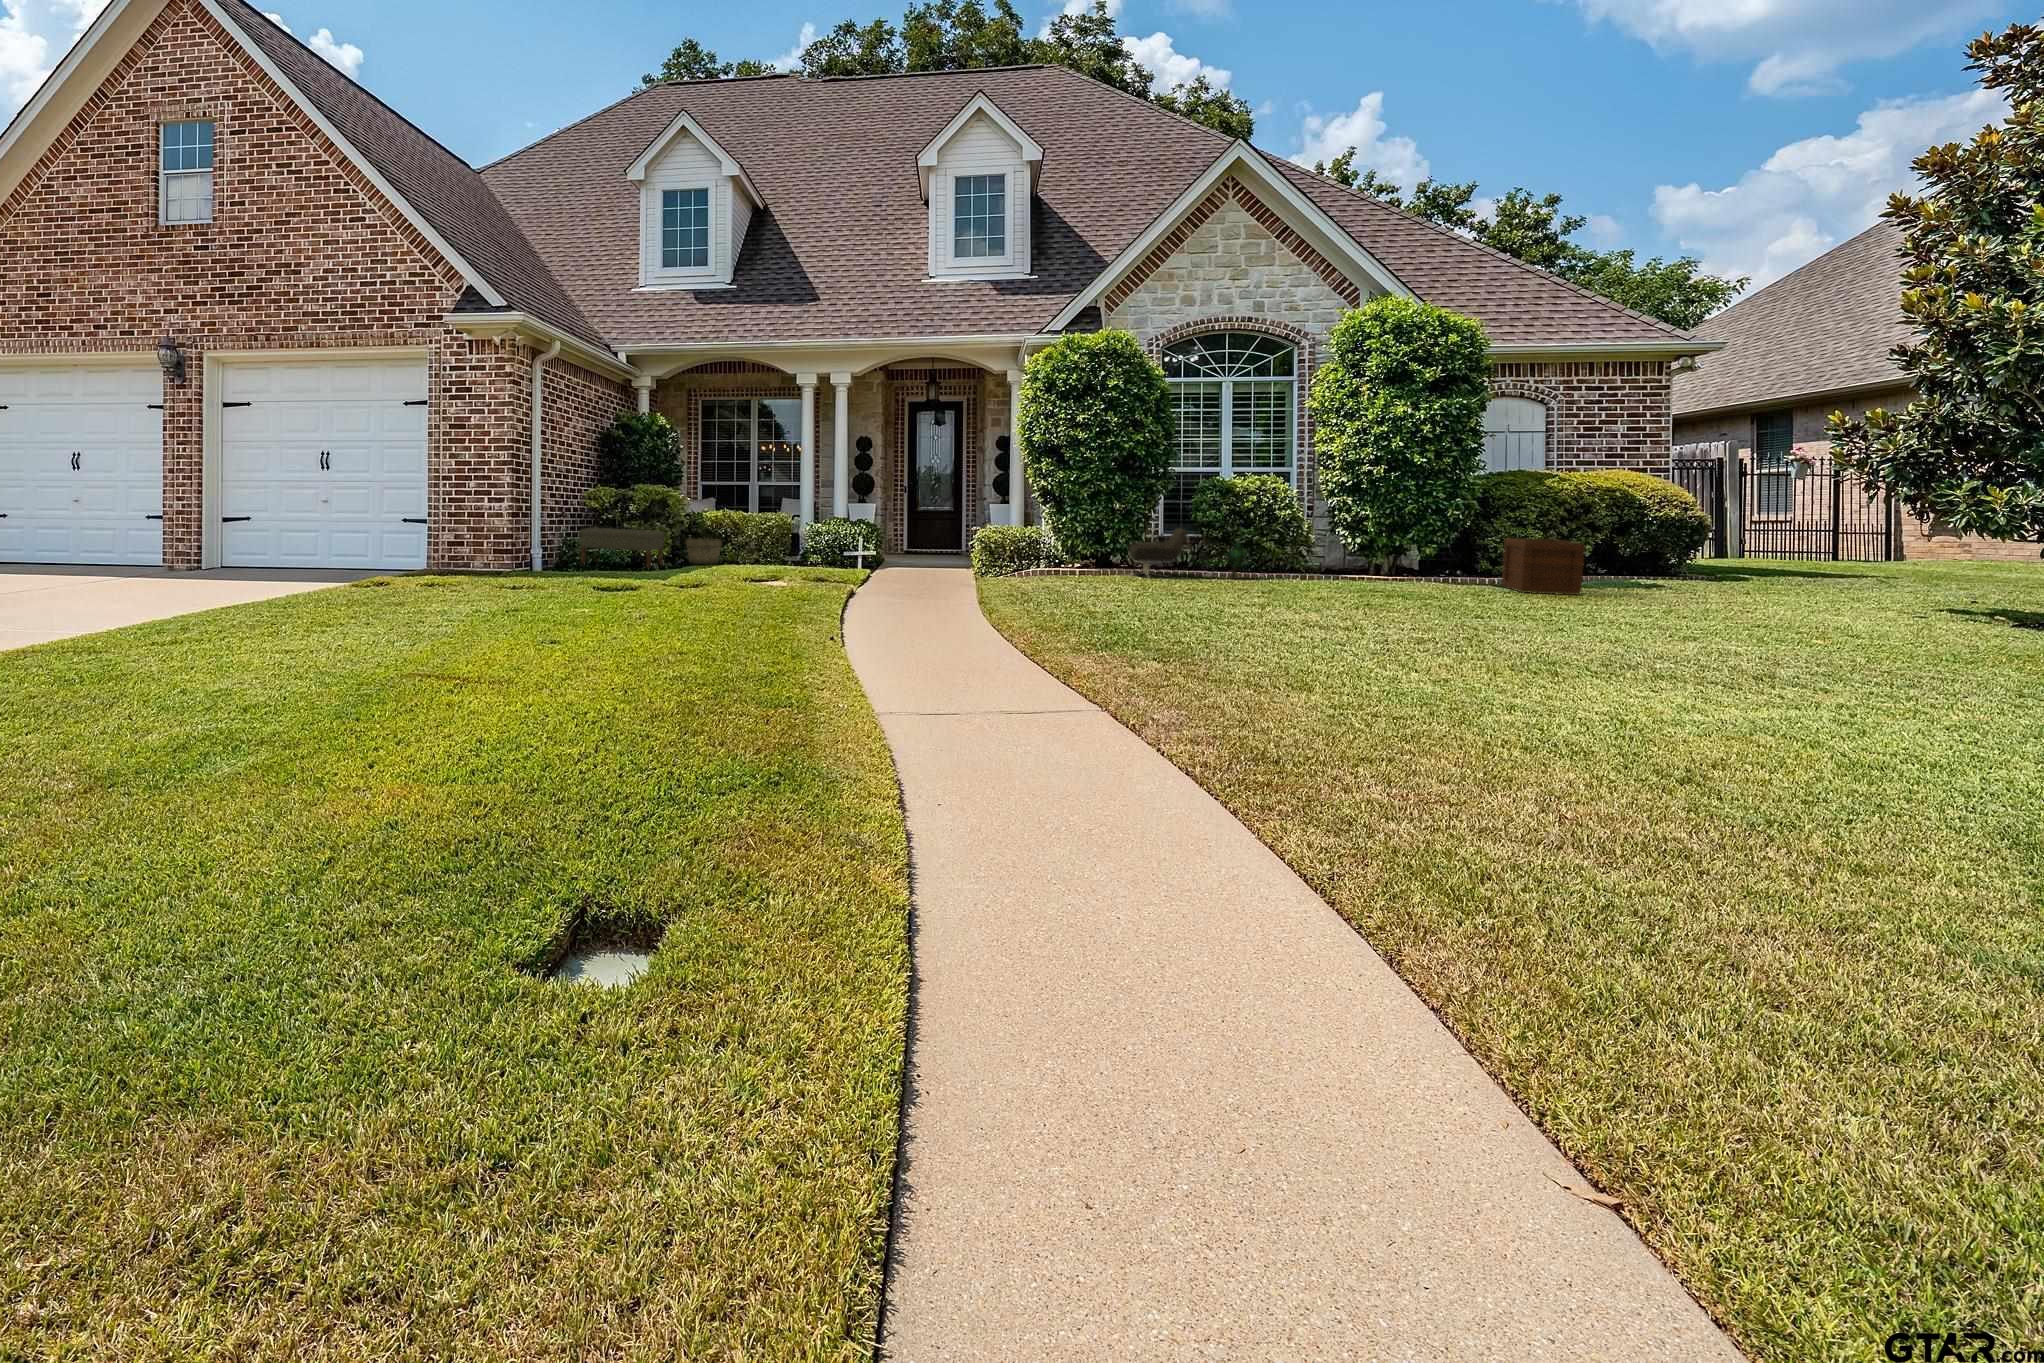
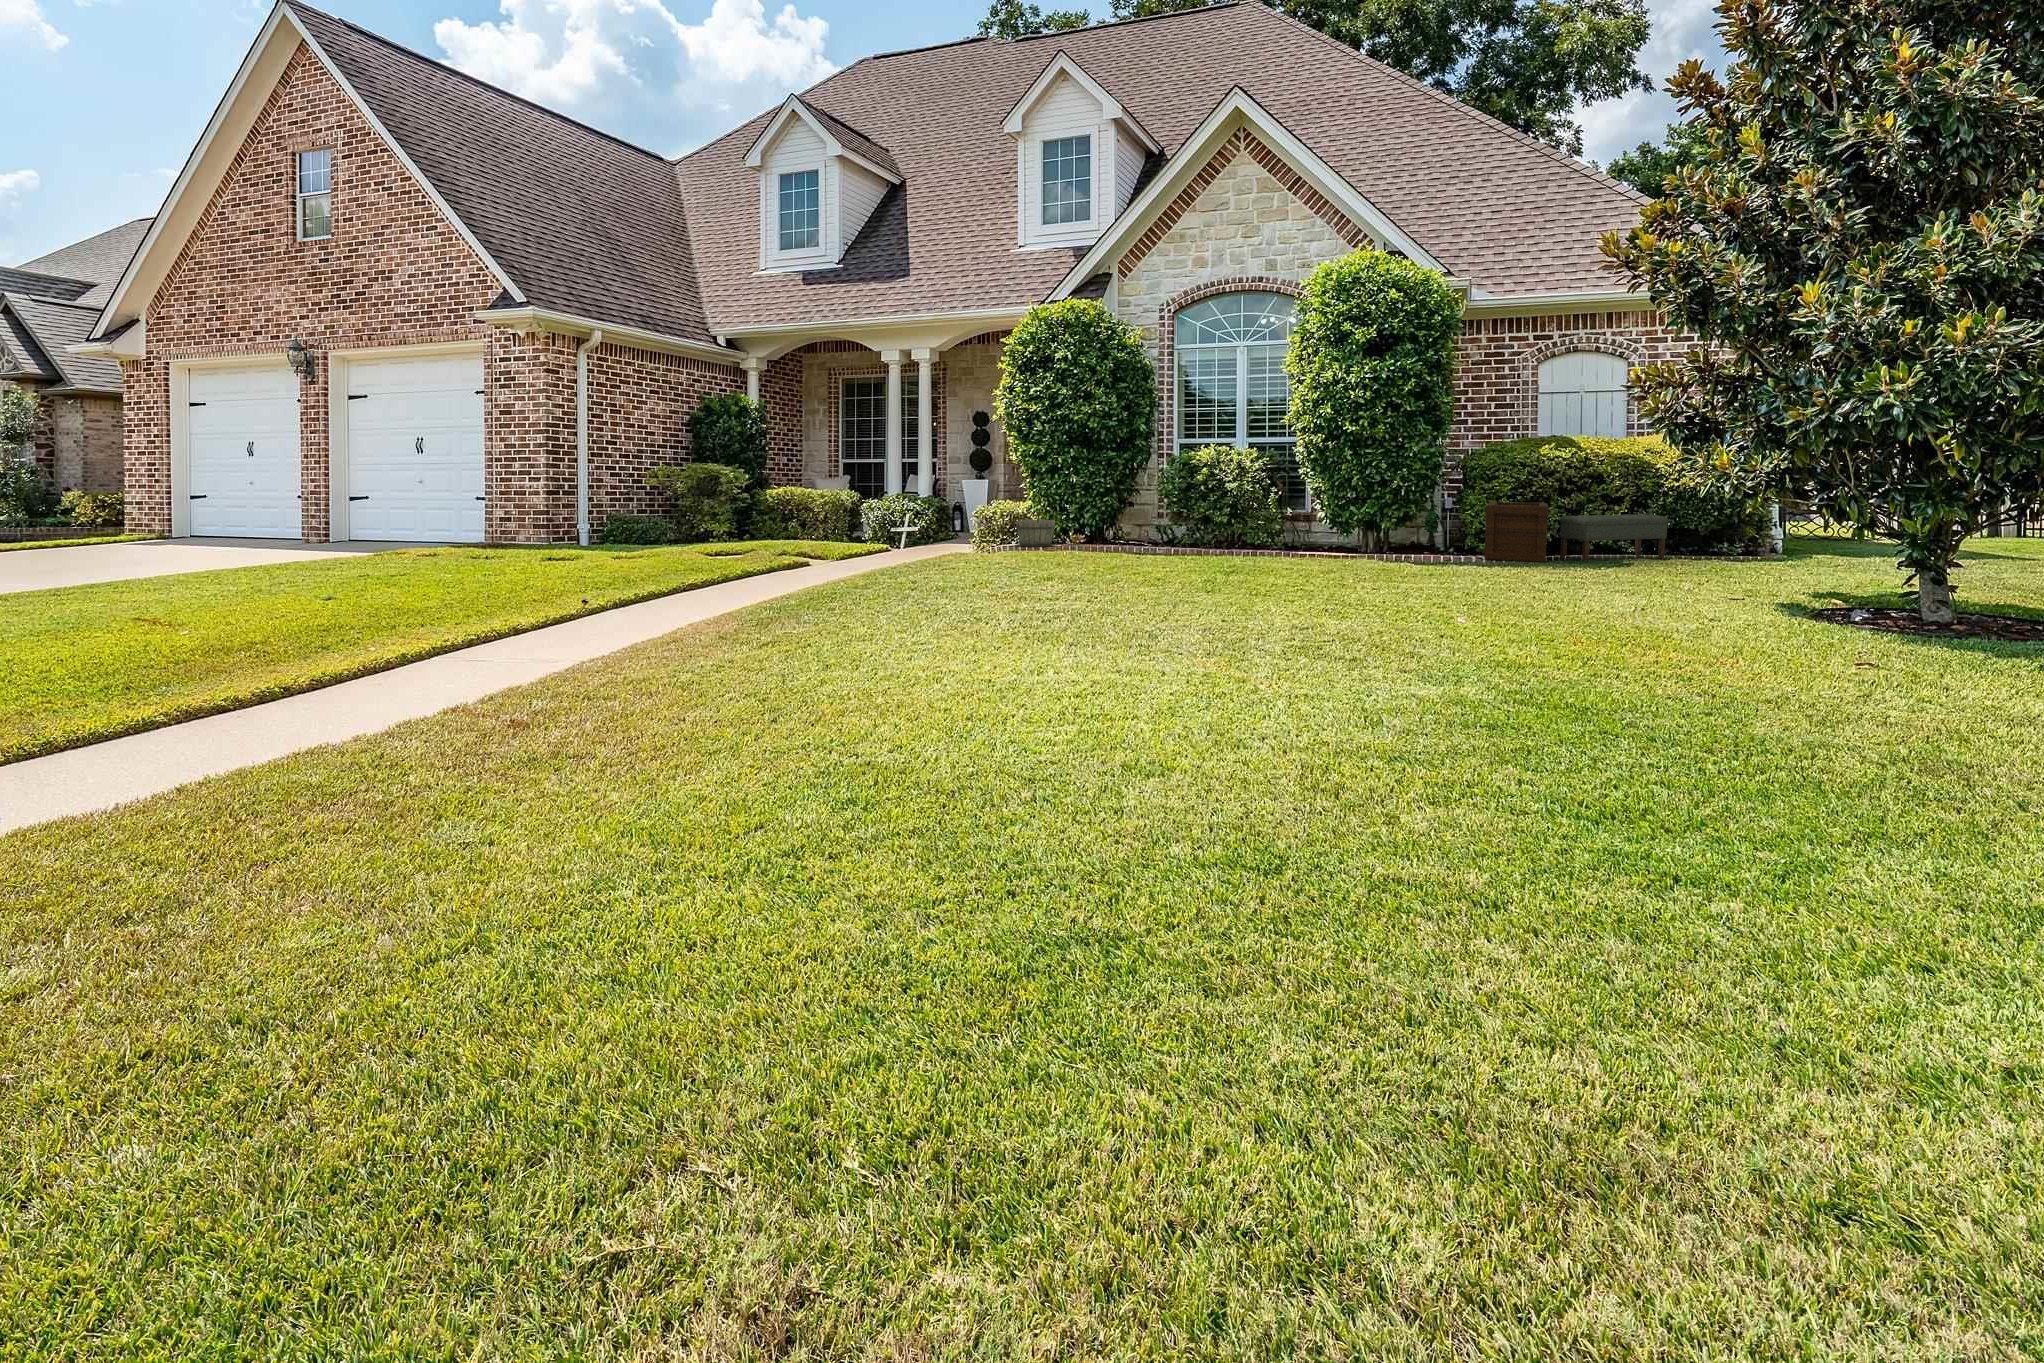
bench: present [580,527,664,568] -> present [1560,514,1669,562]
lounge chair: present [1129,528,1188,577] -> none [1111,495,1174,545]
wooden bucket: present [686,538,722,564] -> present [1016,512,1055,547]
decorative plant: present [1224,541,1246,579] -> present [1421,504,1444,544]

